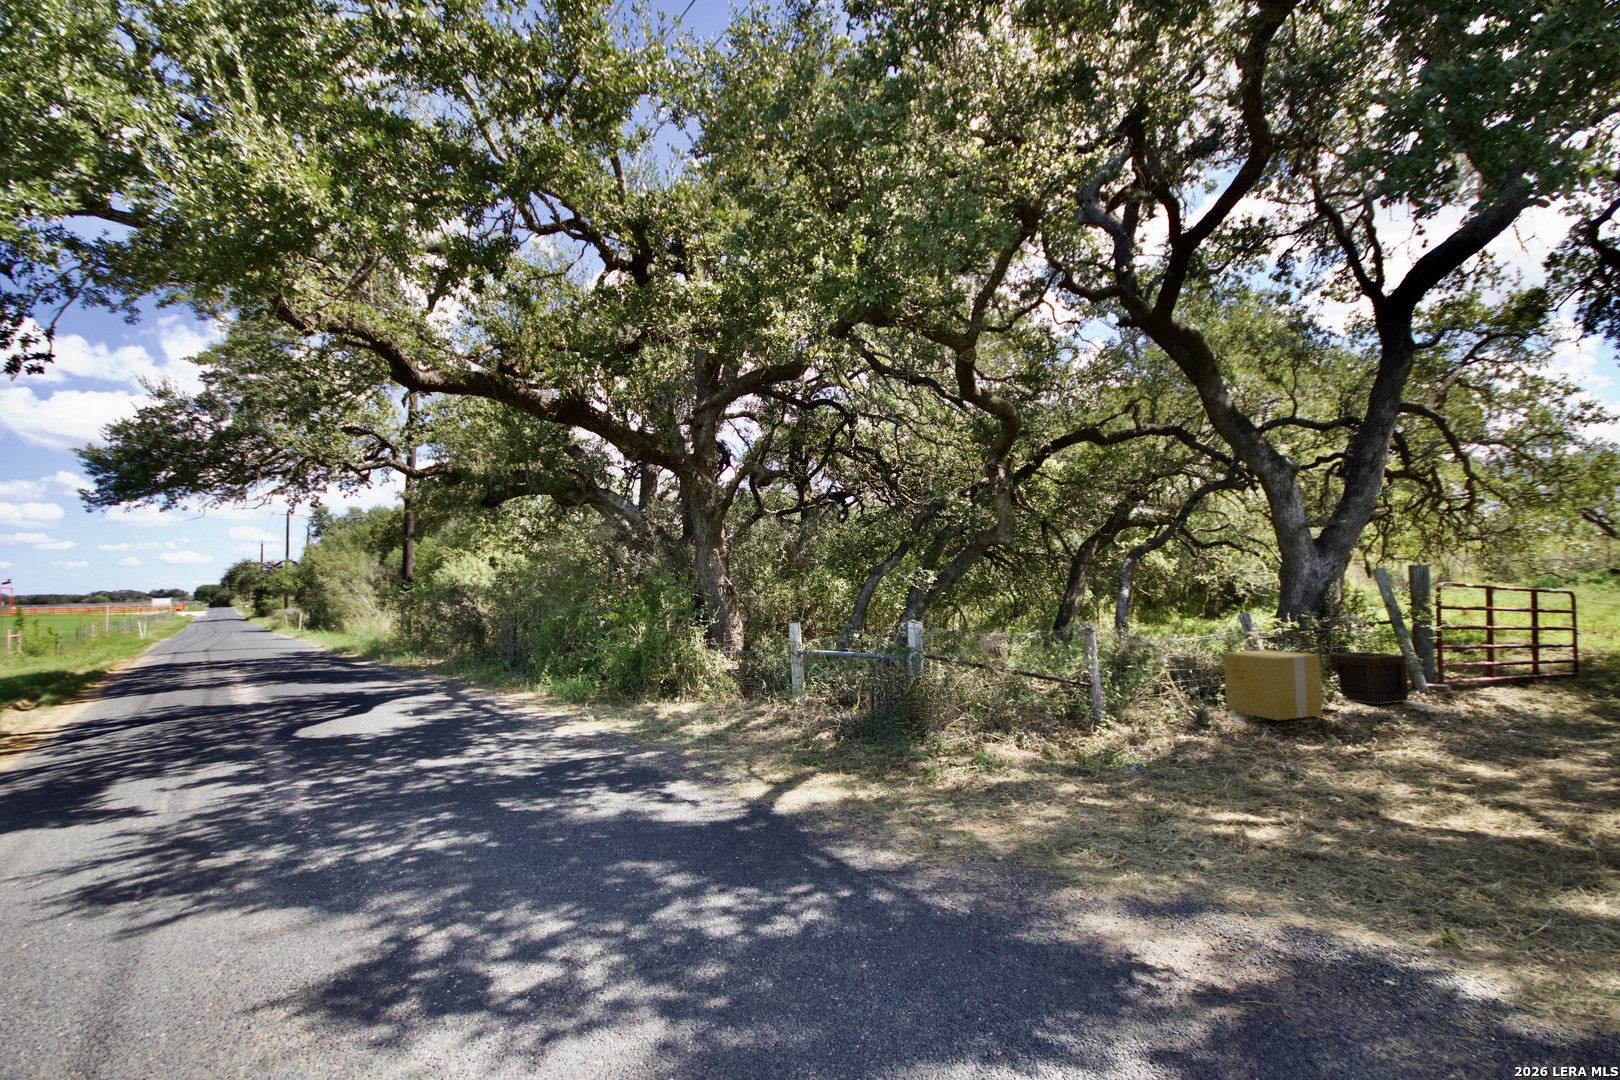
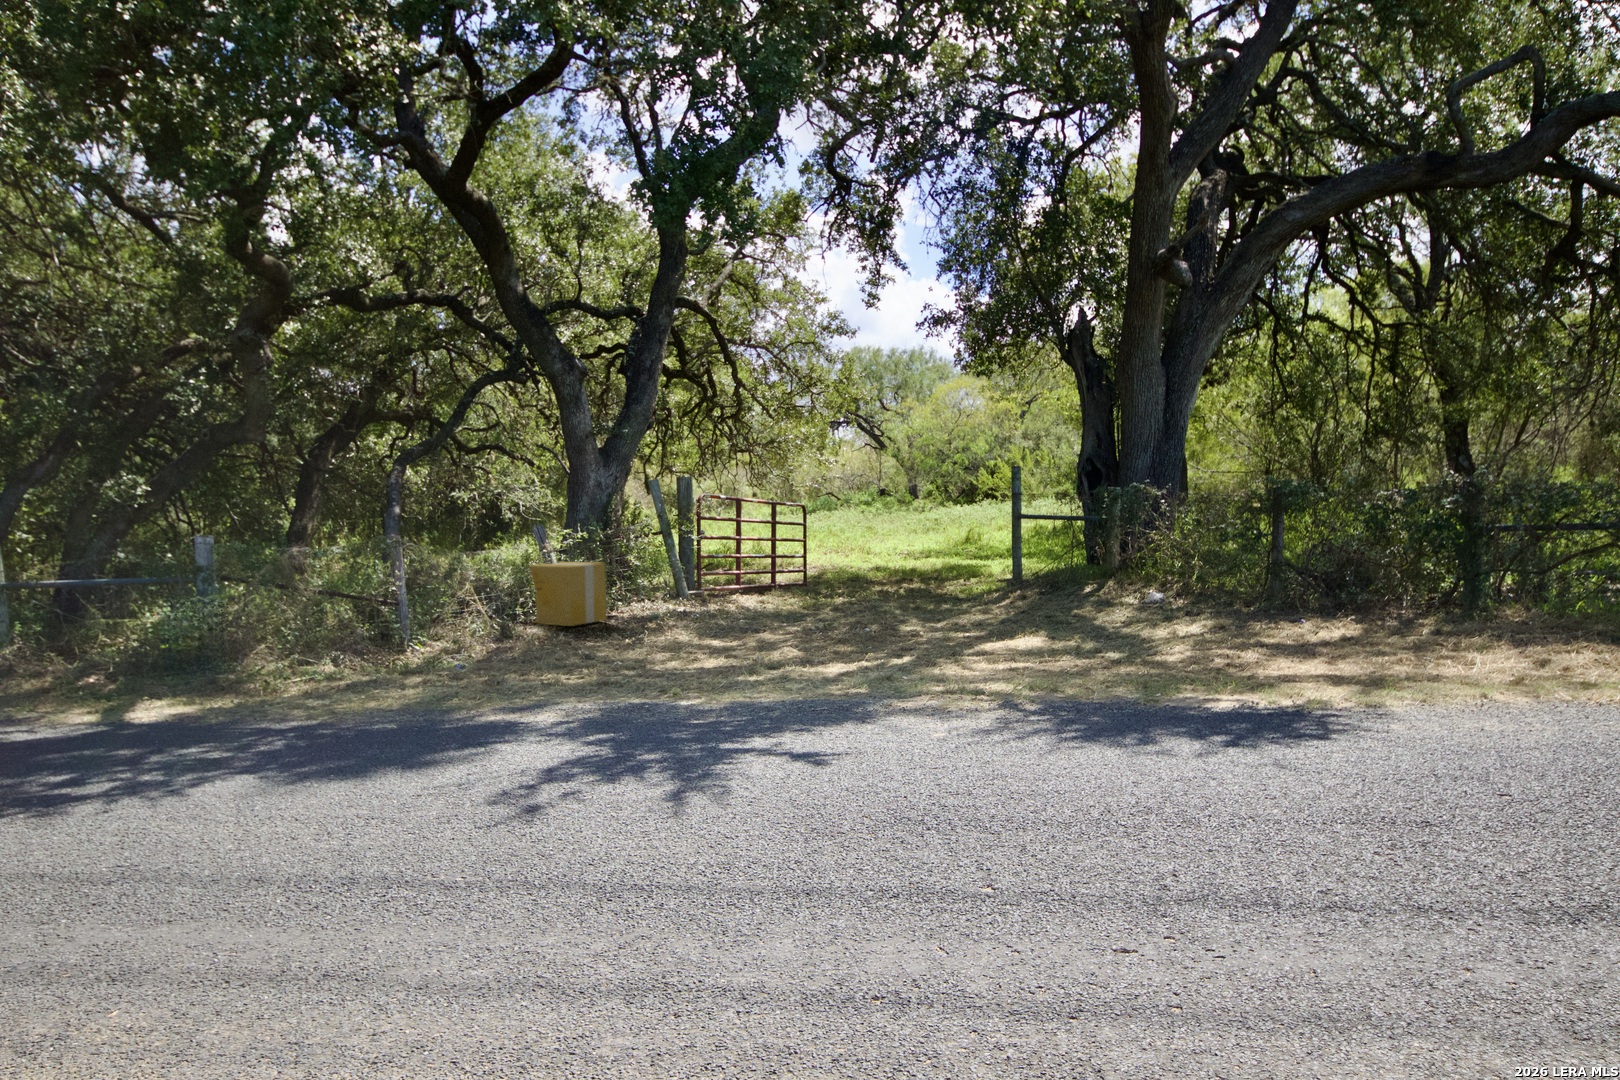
wooden crate: present [1329,652,1408,705] -> none [612,562,674,610]

